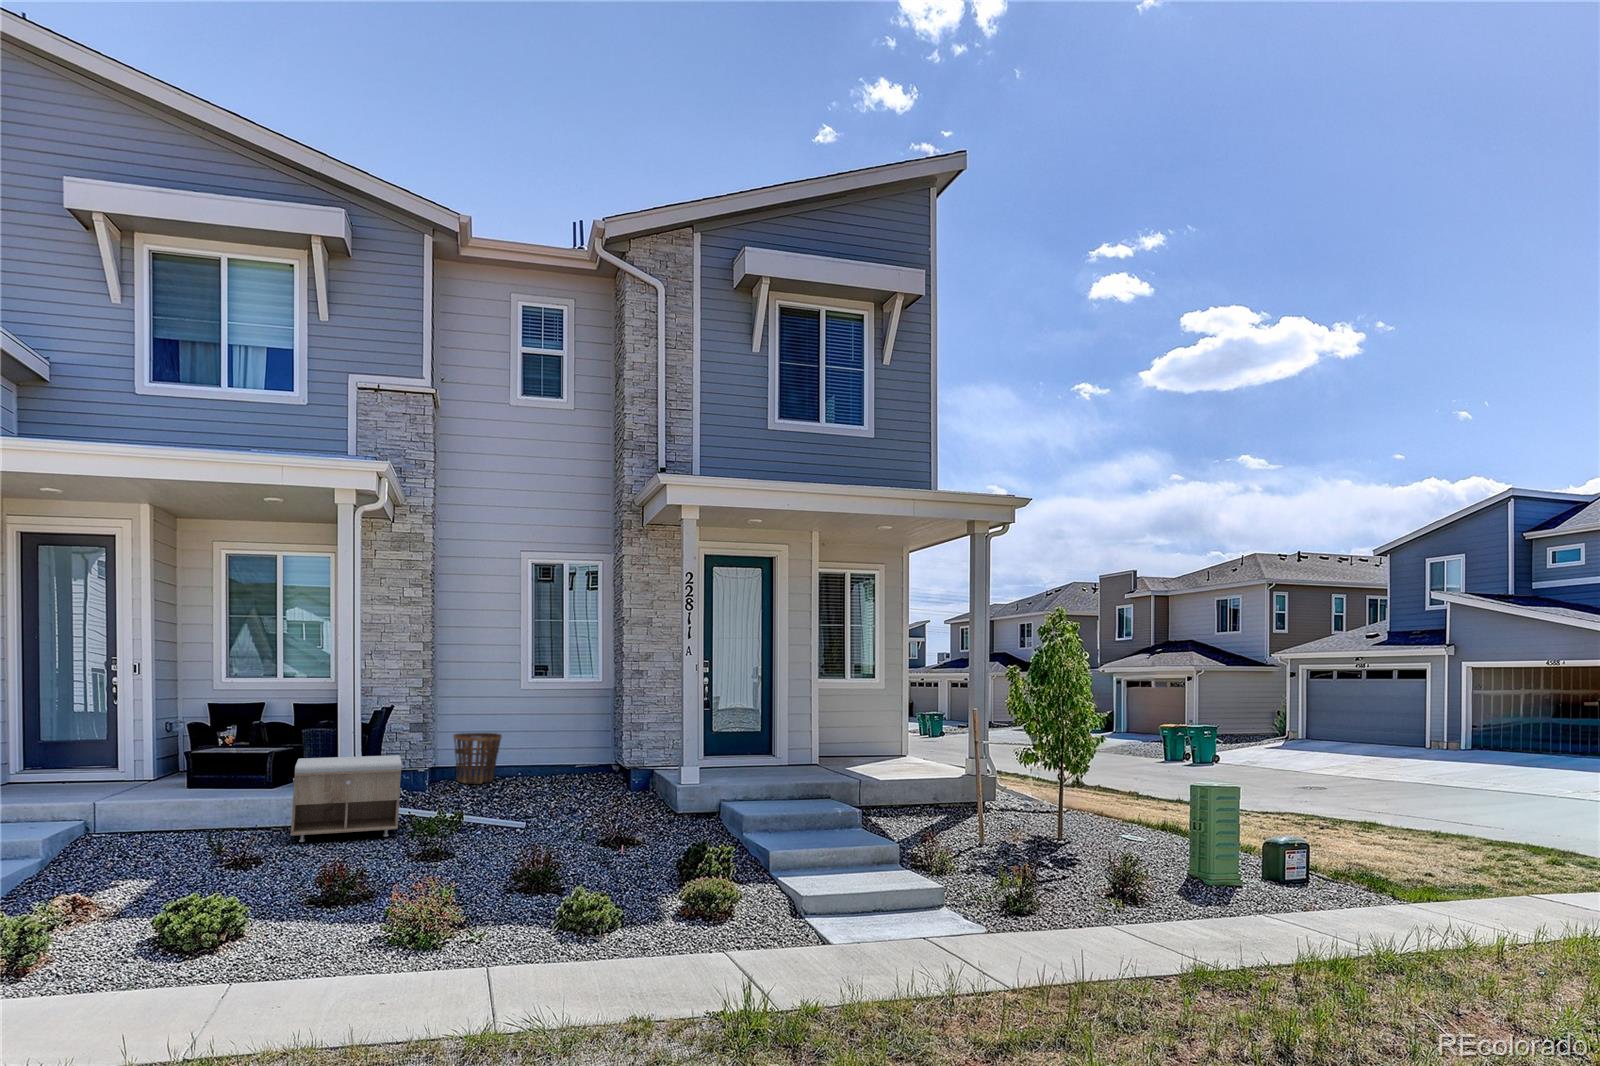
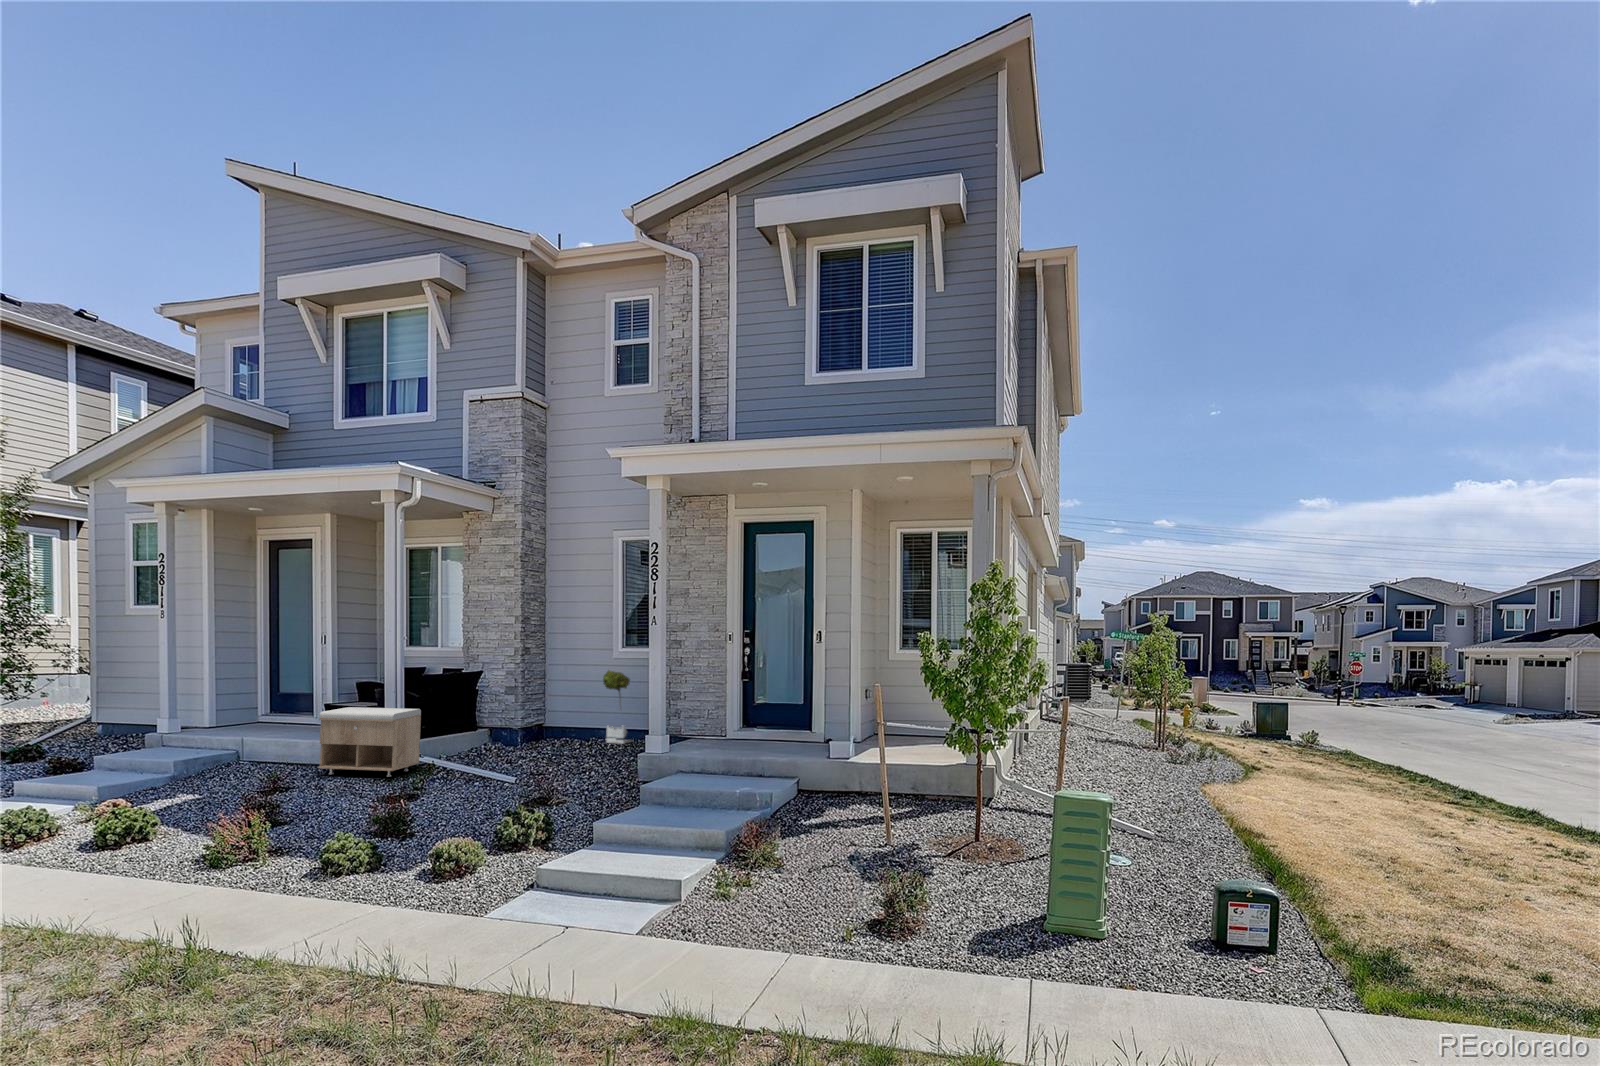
potted tree: none [522,701,556,780] -> present [603,670,632,744]
basket: present [453,733,502,784] -> none [546,697,588,742]

